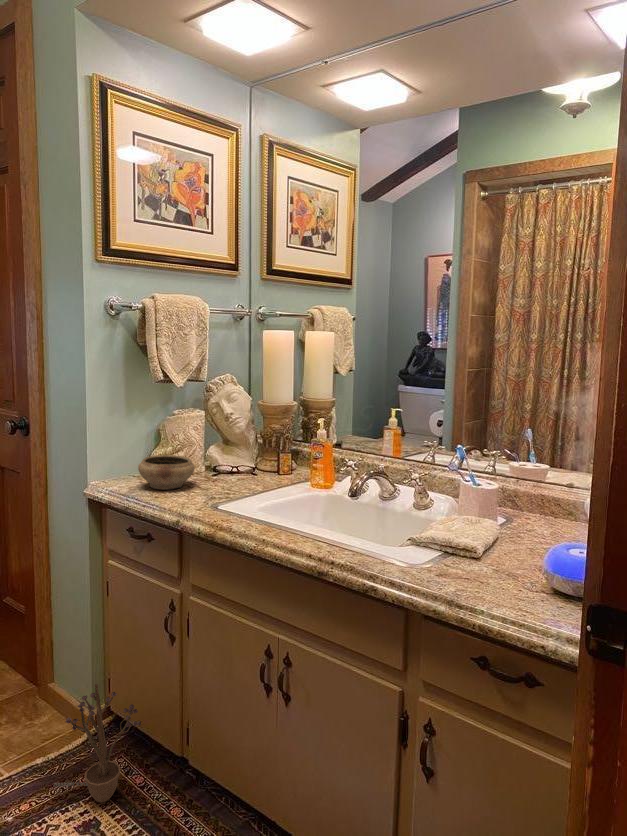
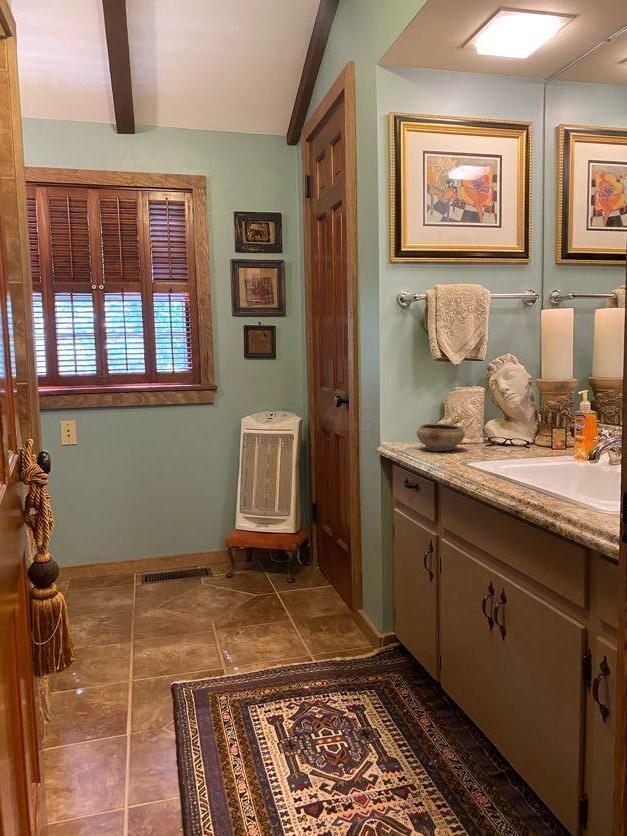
decorative plant: present [54,684,141,802] -> none [341,599,402,697]

